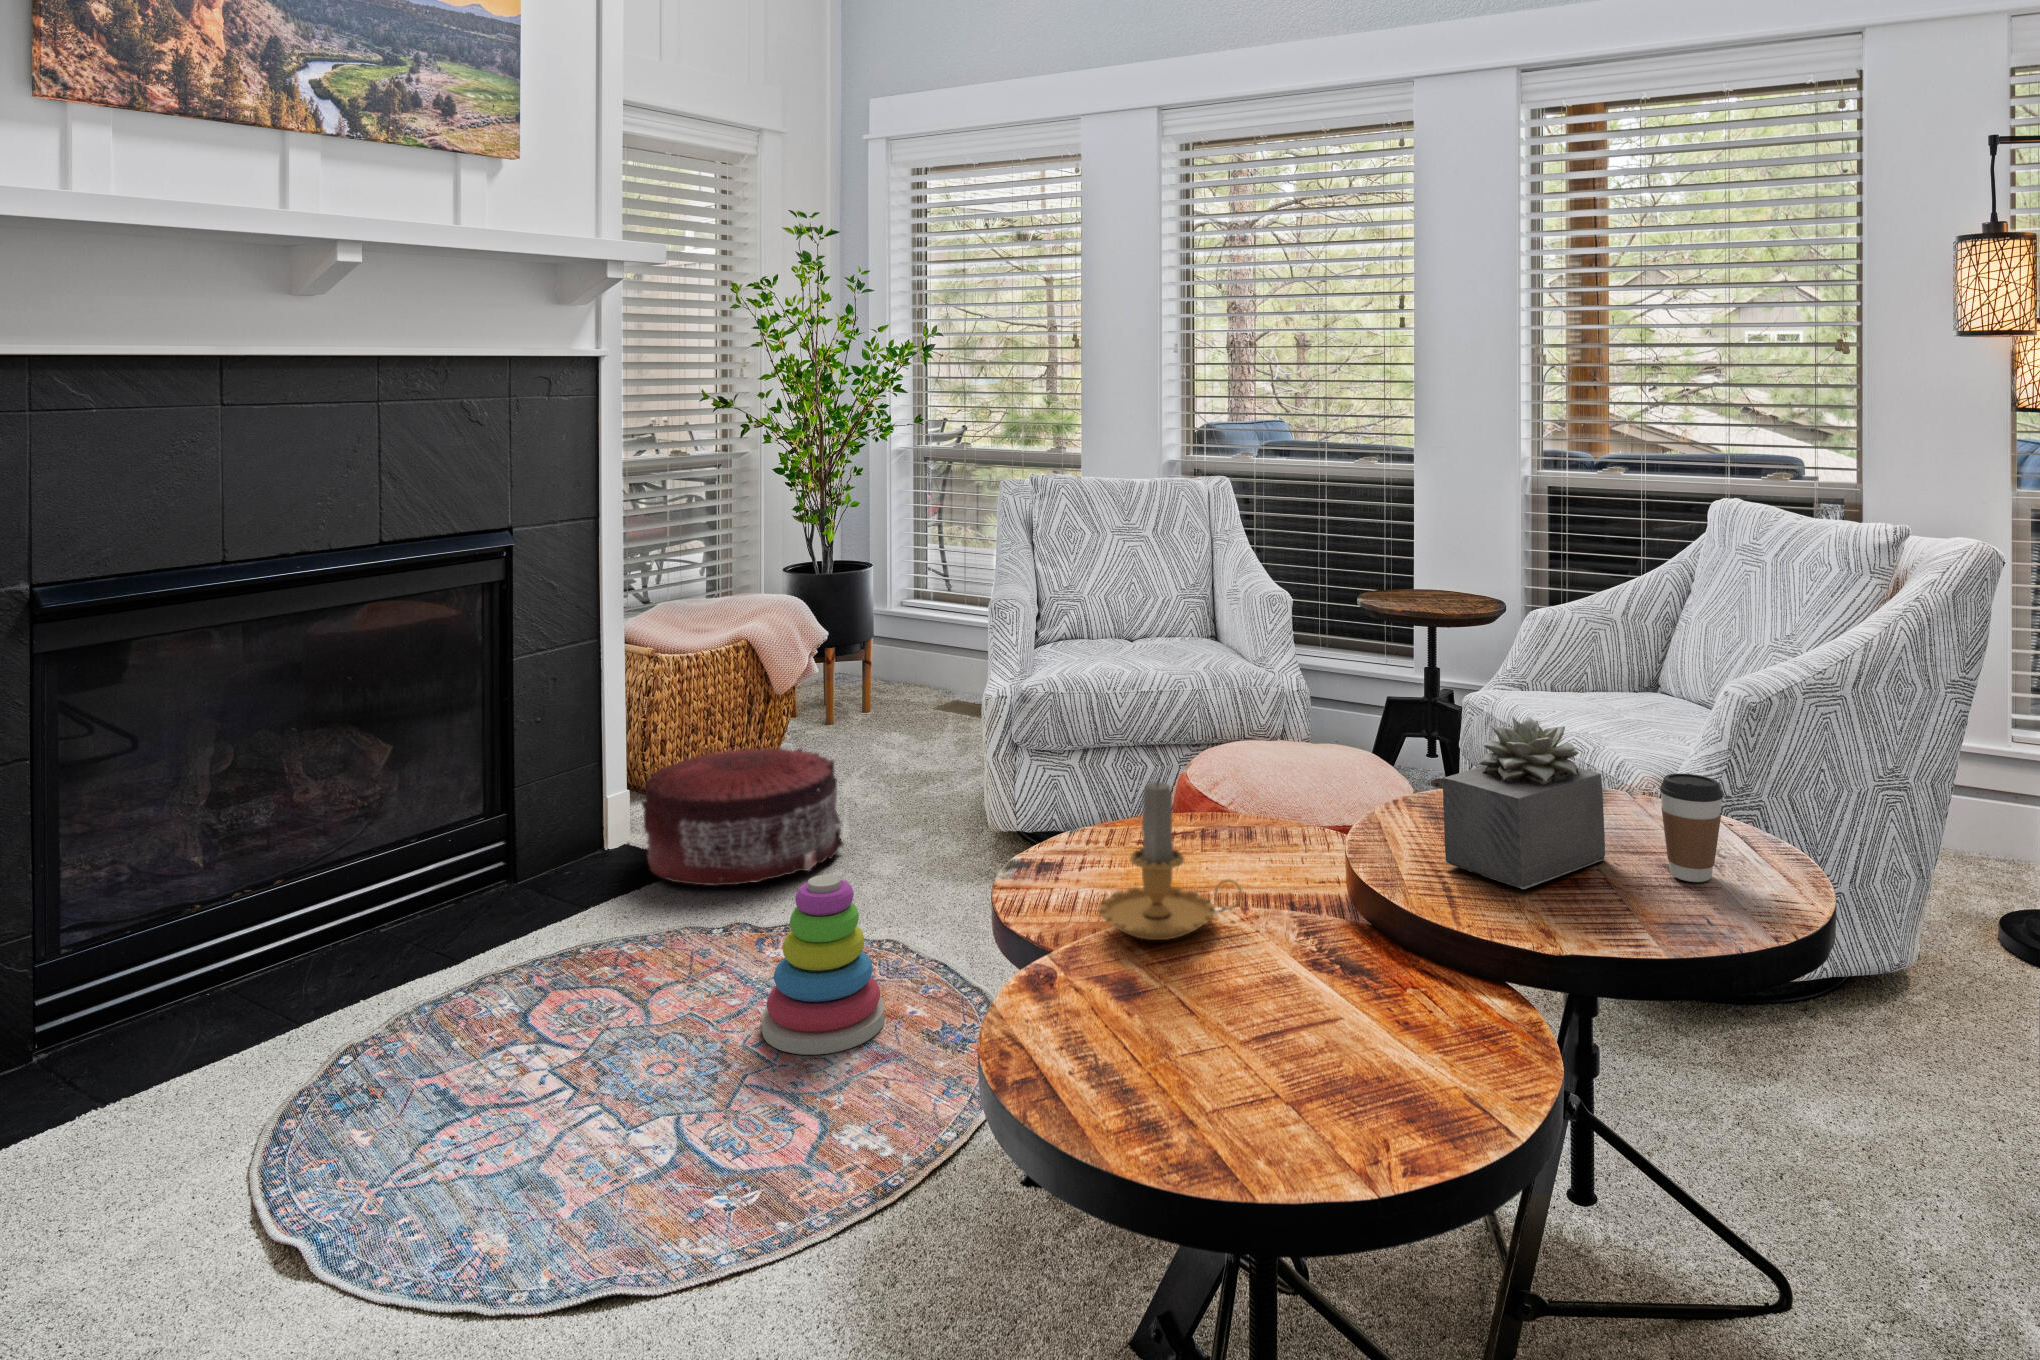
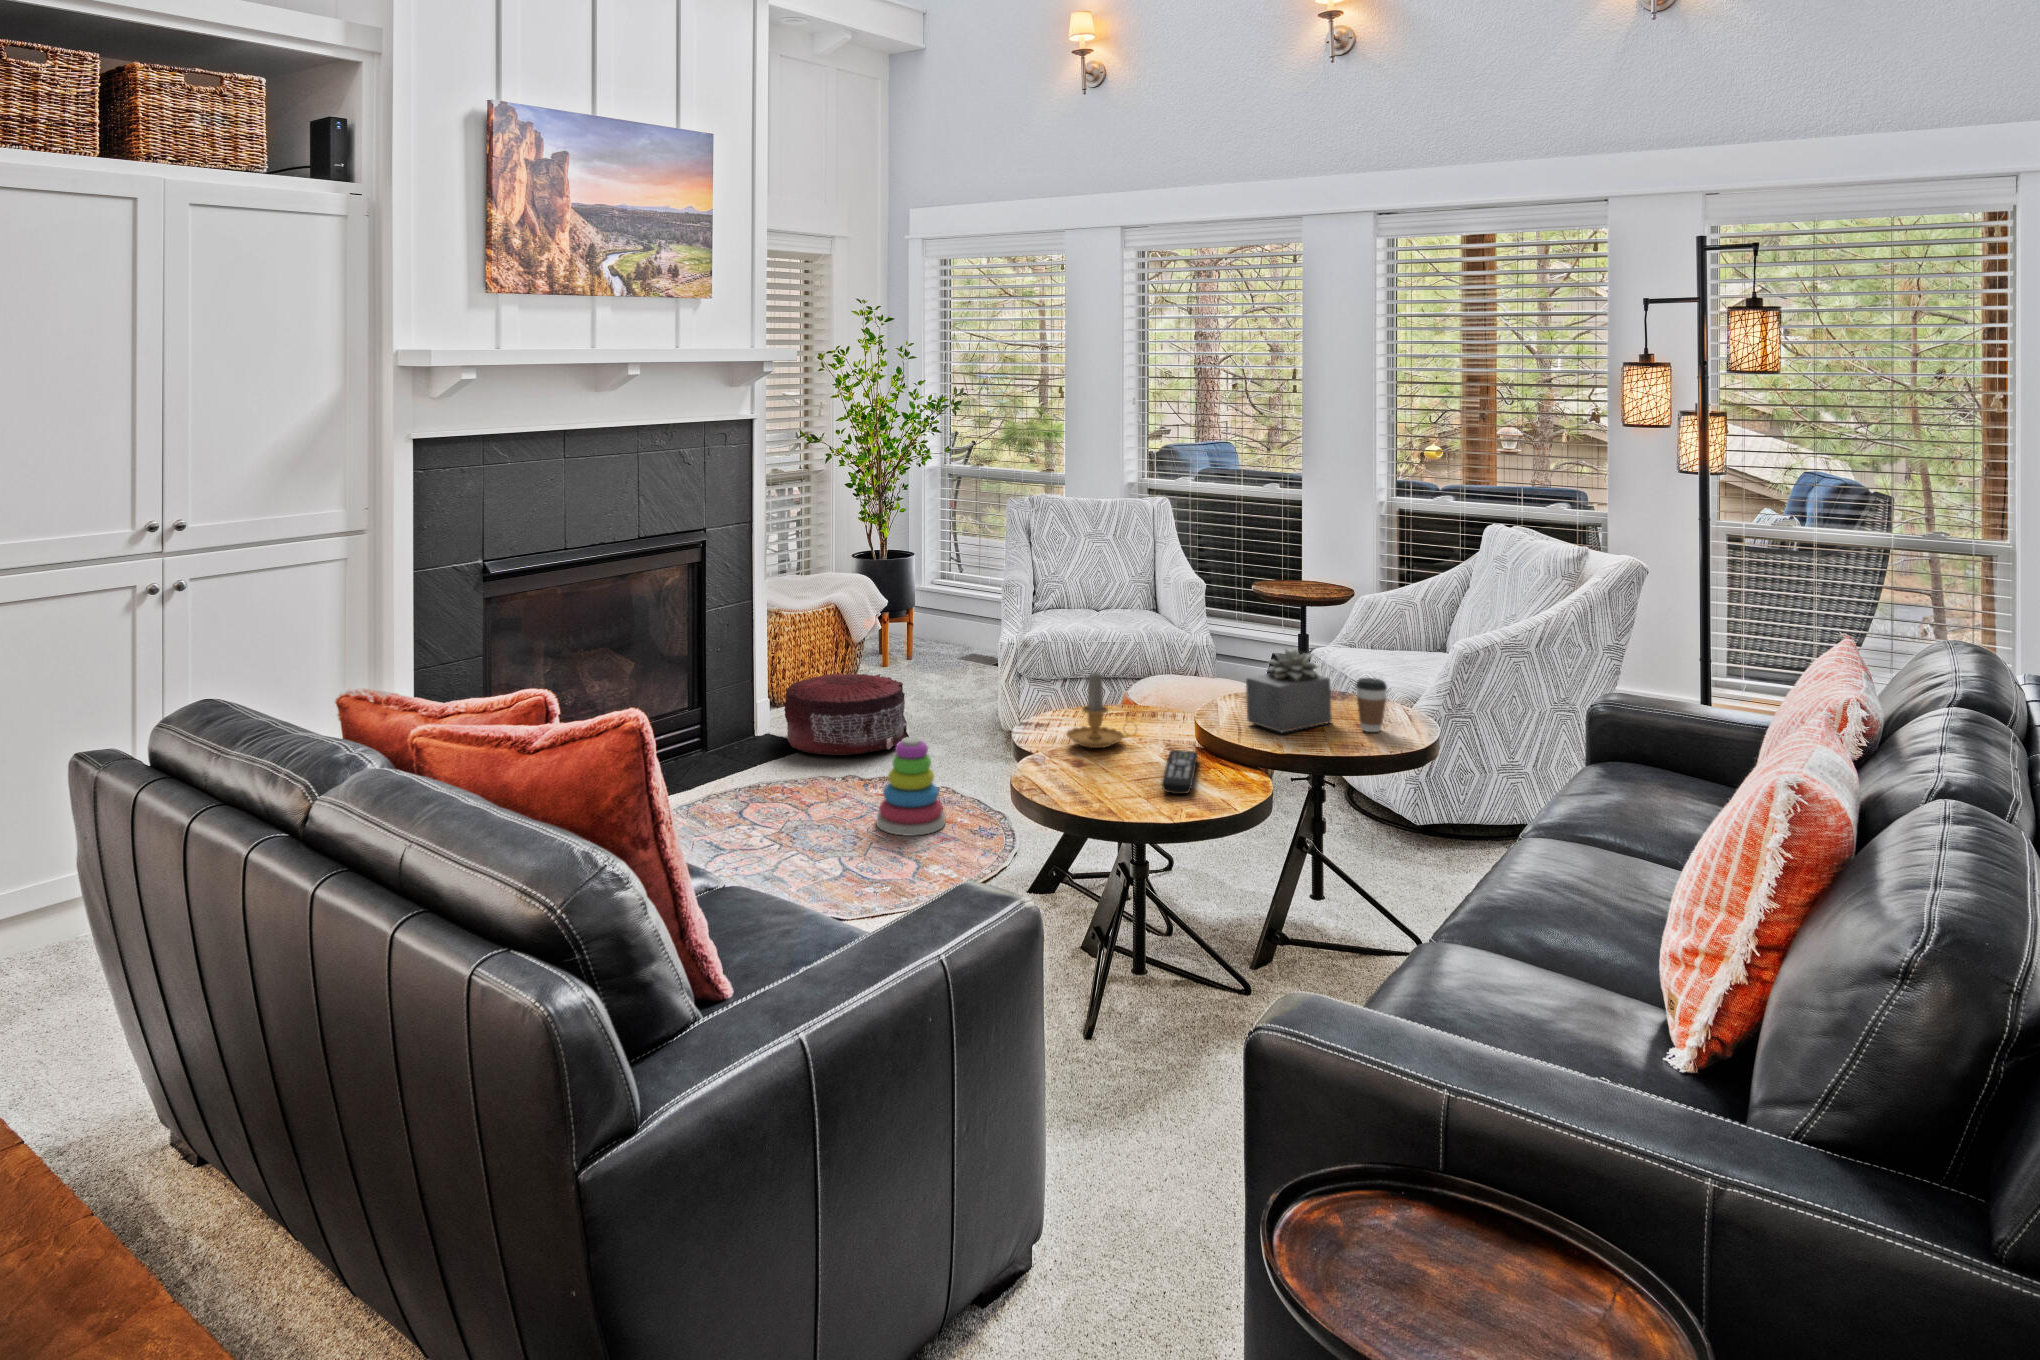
remote control: none [1318,948,1394,1084] -> present [1162,750,1198,794]

